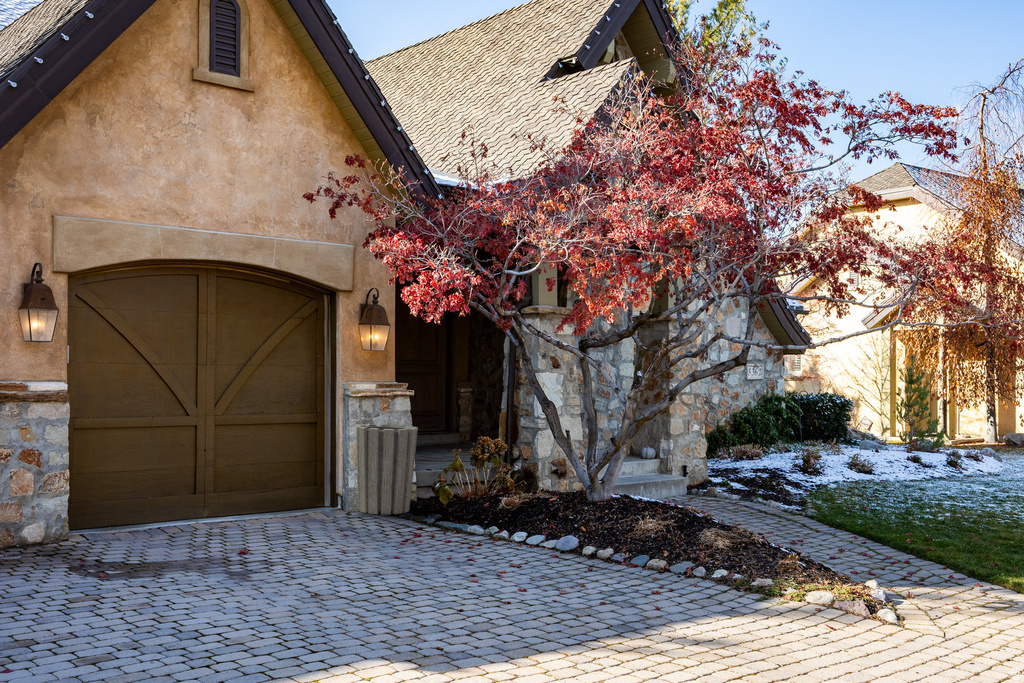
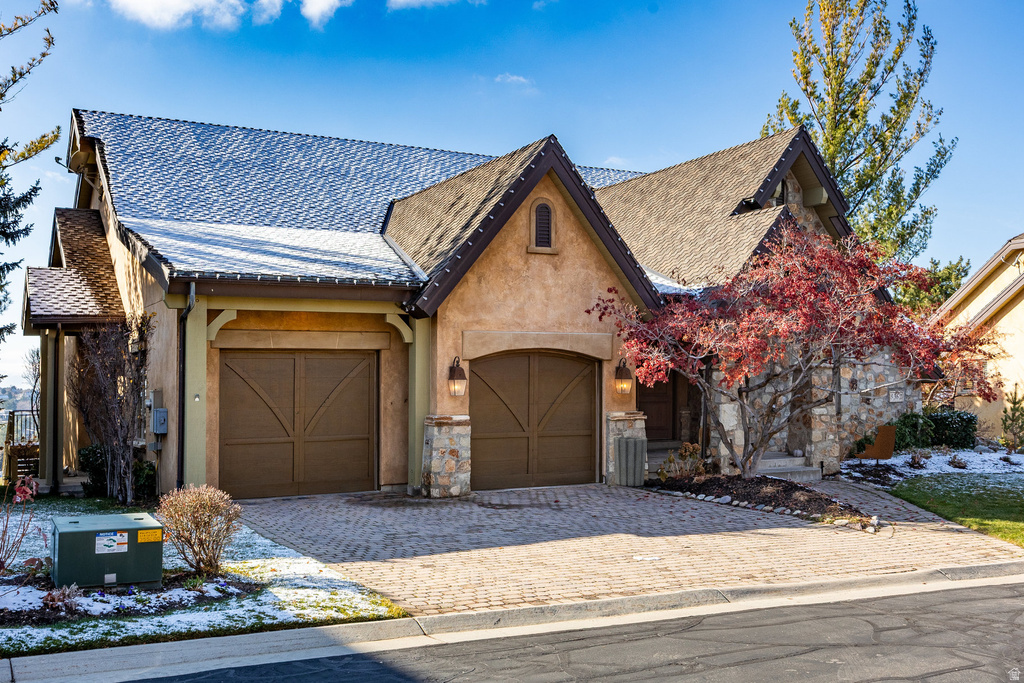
lounge chair: none [703,410,773,477] -> present [852,426,896,471]

